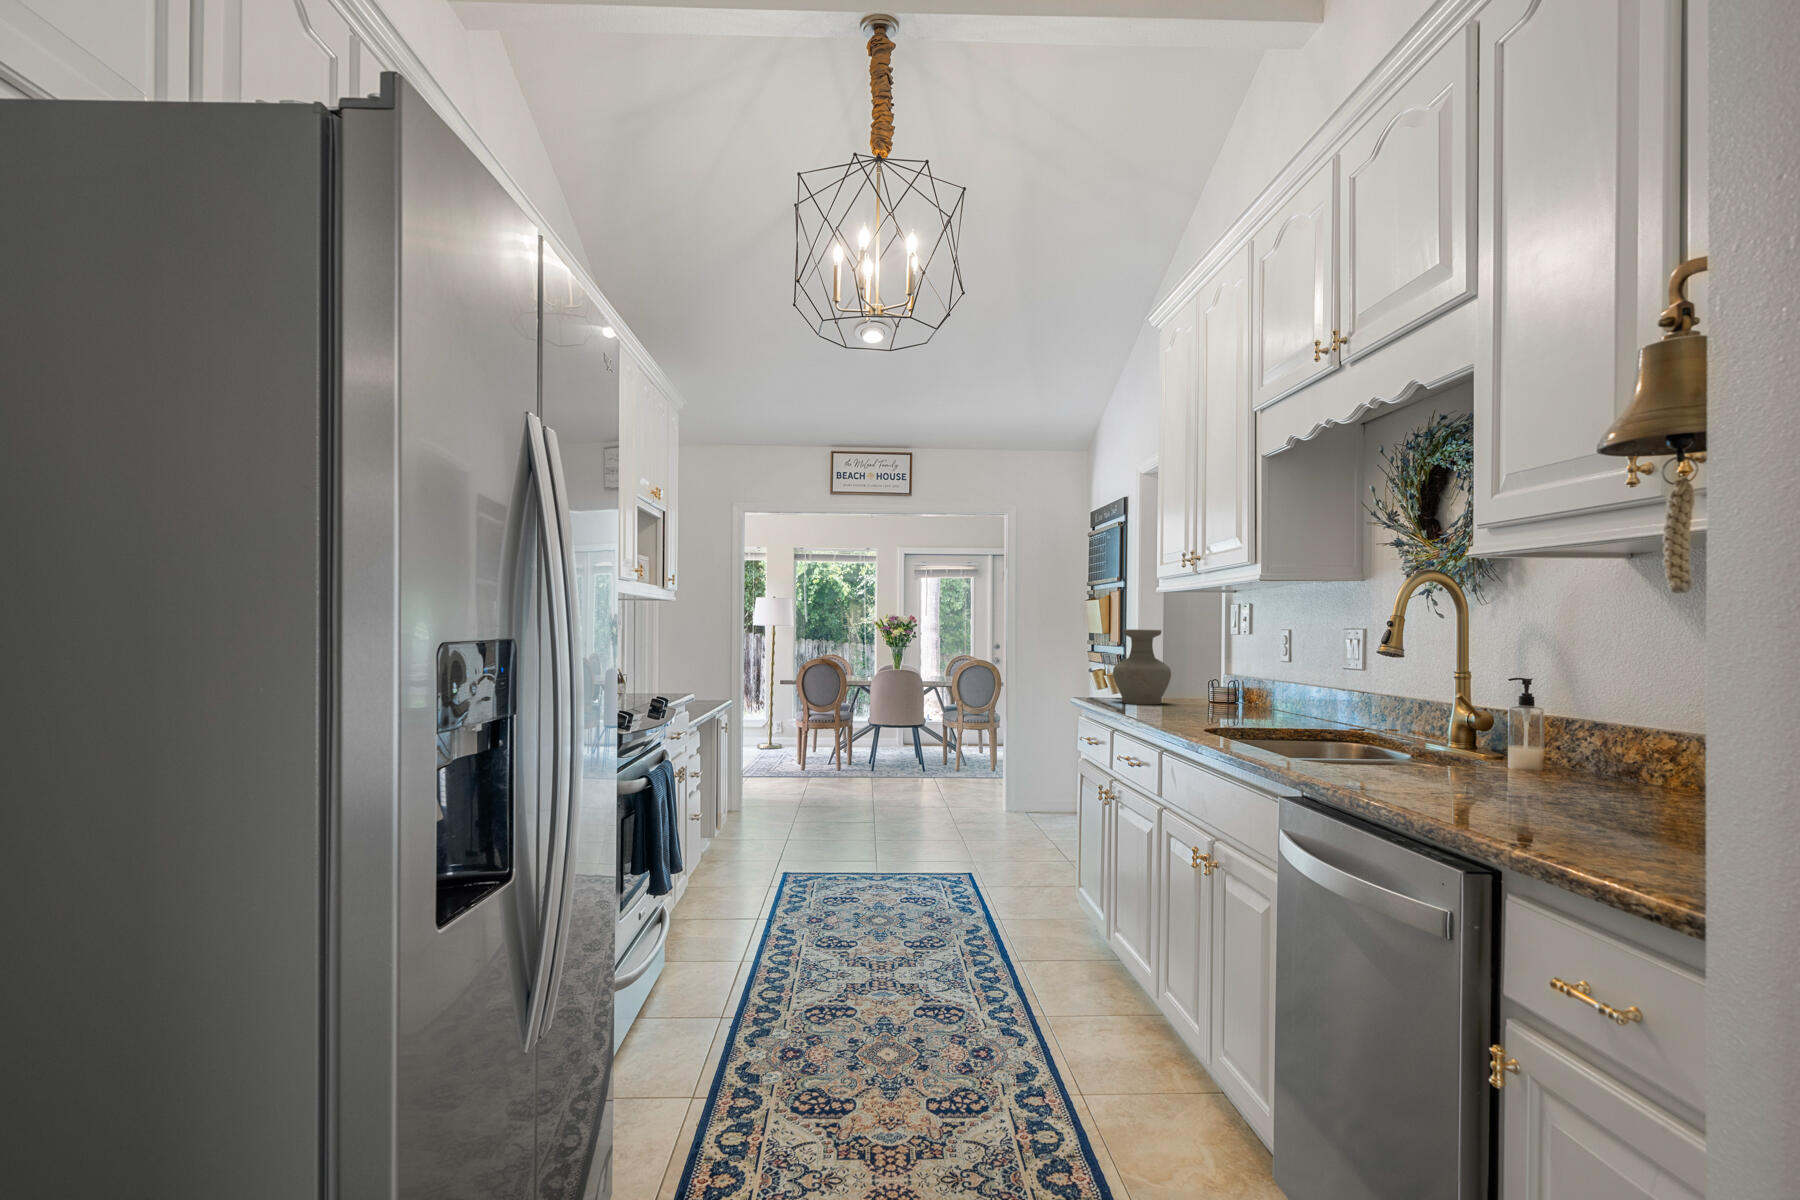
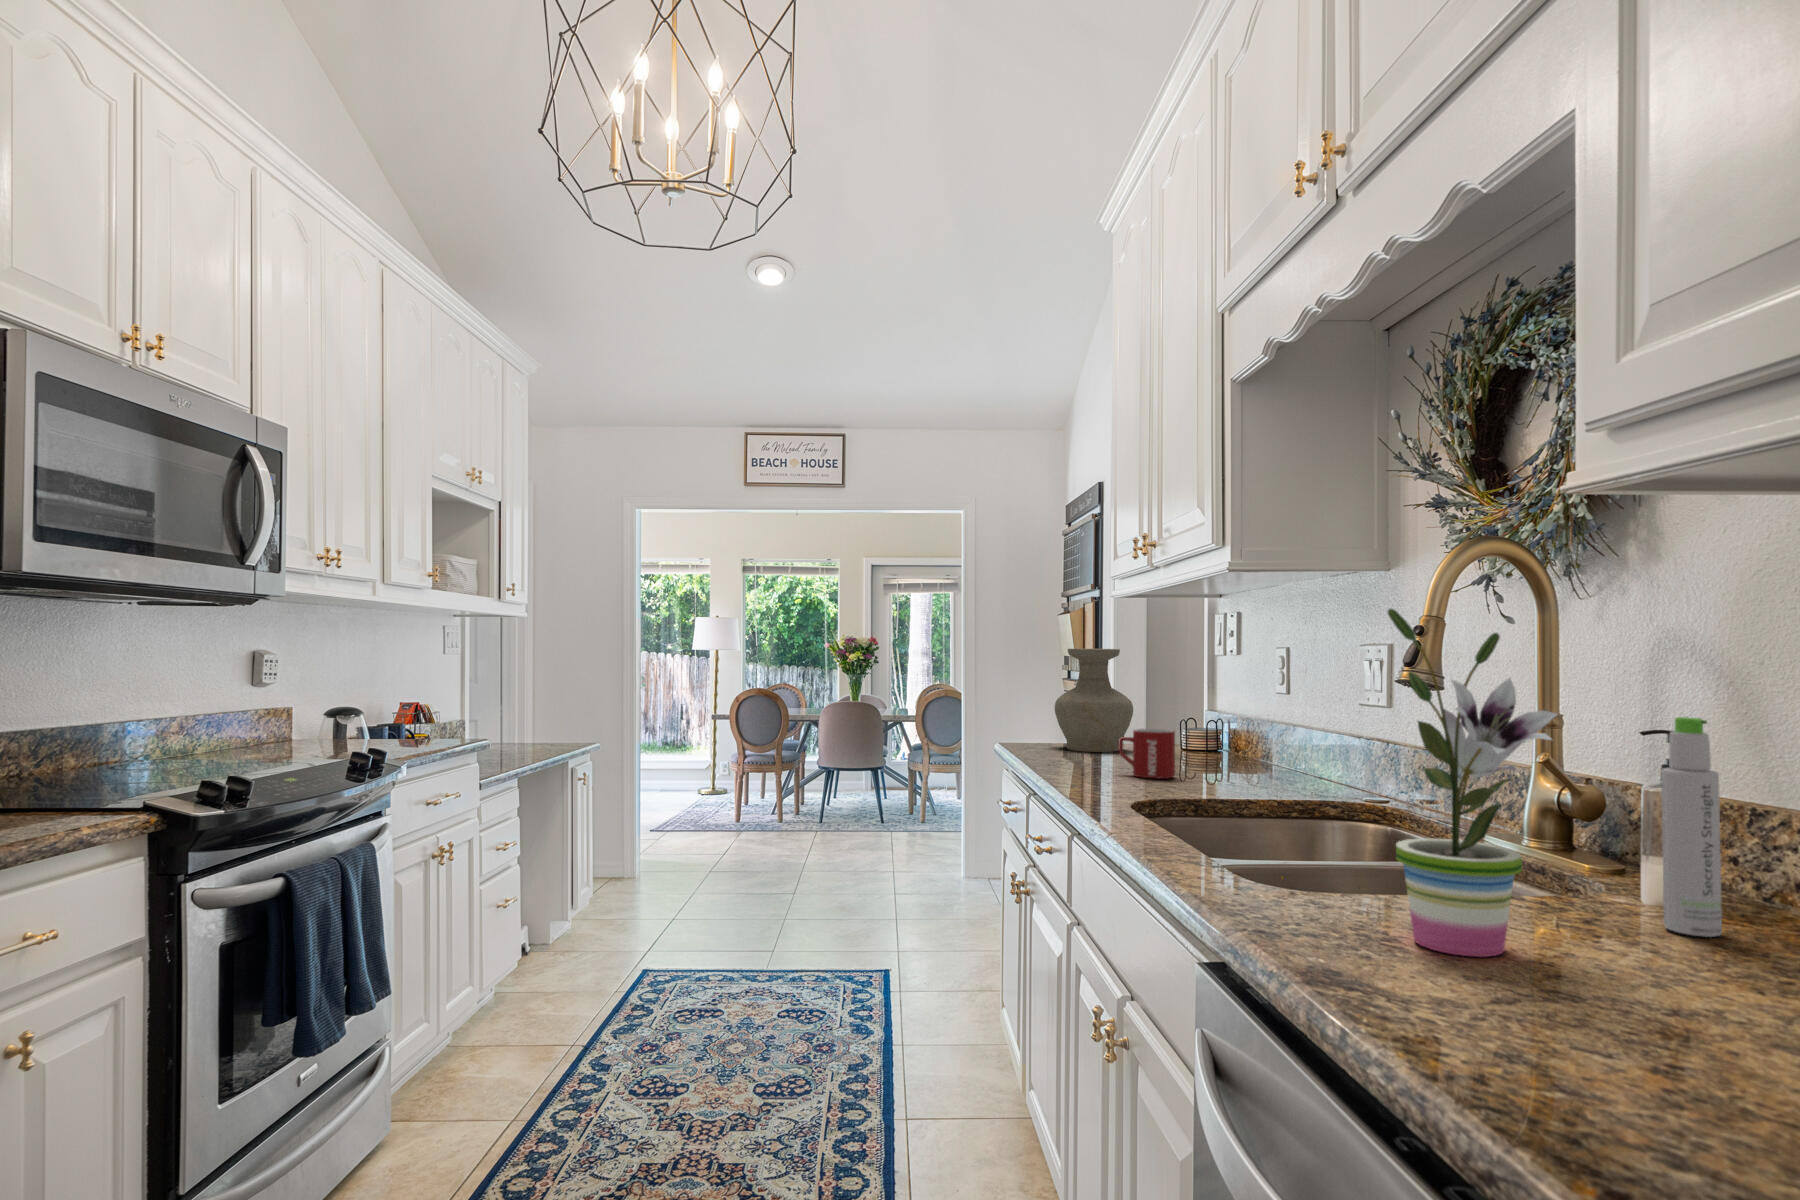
potted plant: none [1380,616,1464,786] -> present [1388,609,1557,957]
bottle: none [1516,671,1544,780] -> present [1661,717,1722,937]
mug: none [1175,686,1214,719] -> present [1119,728,1175,779]

